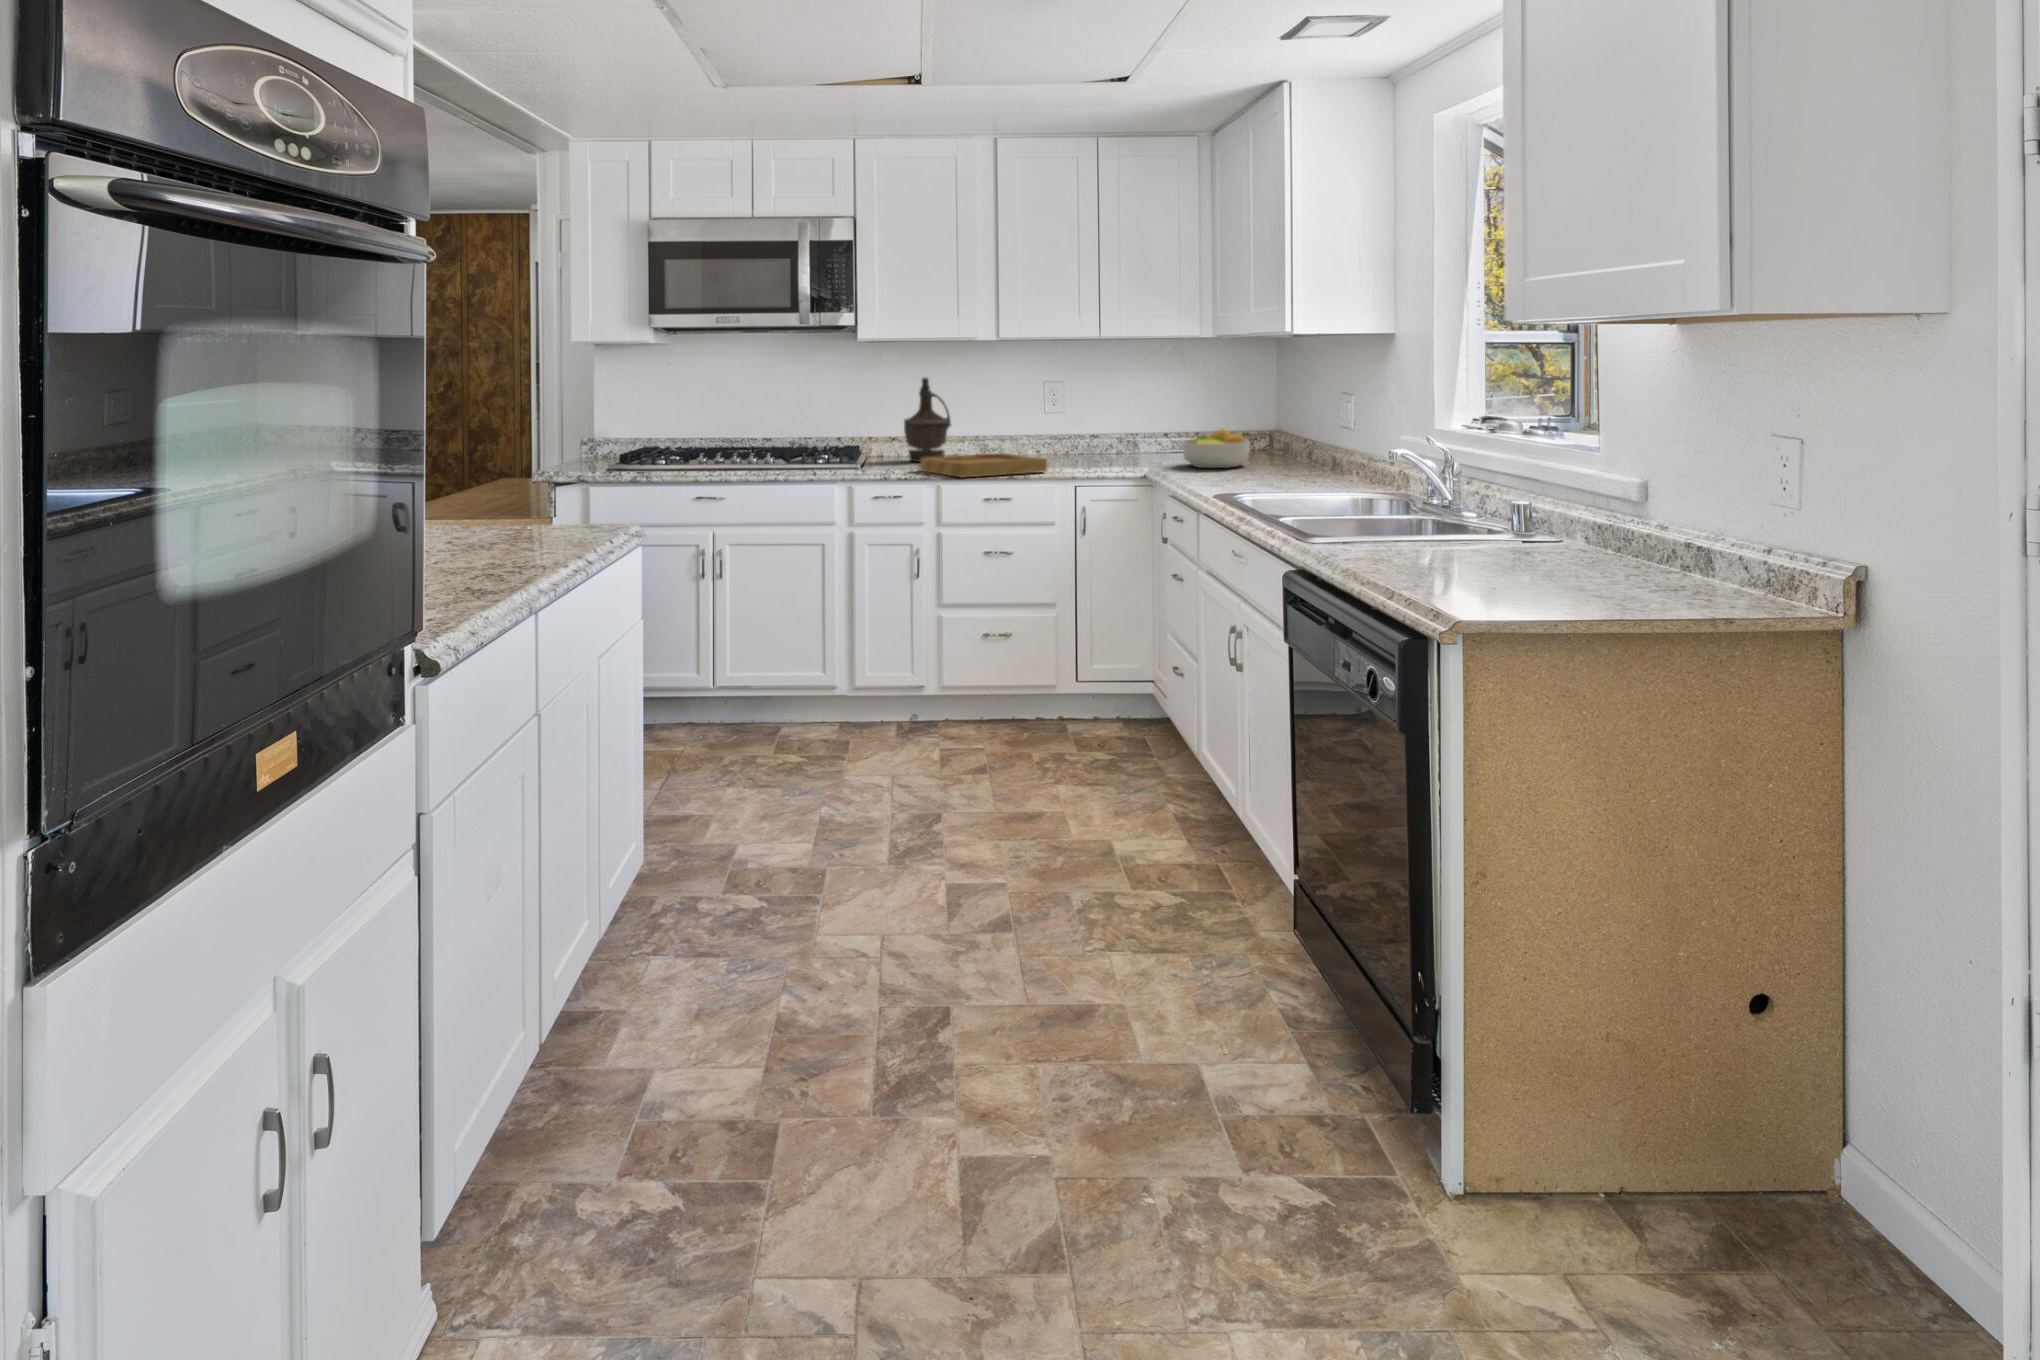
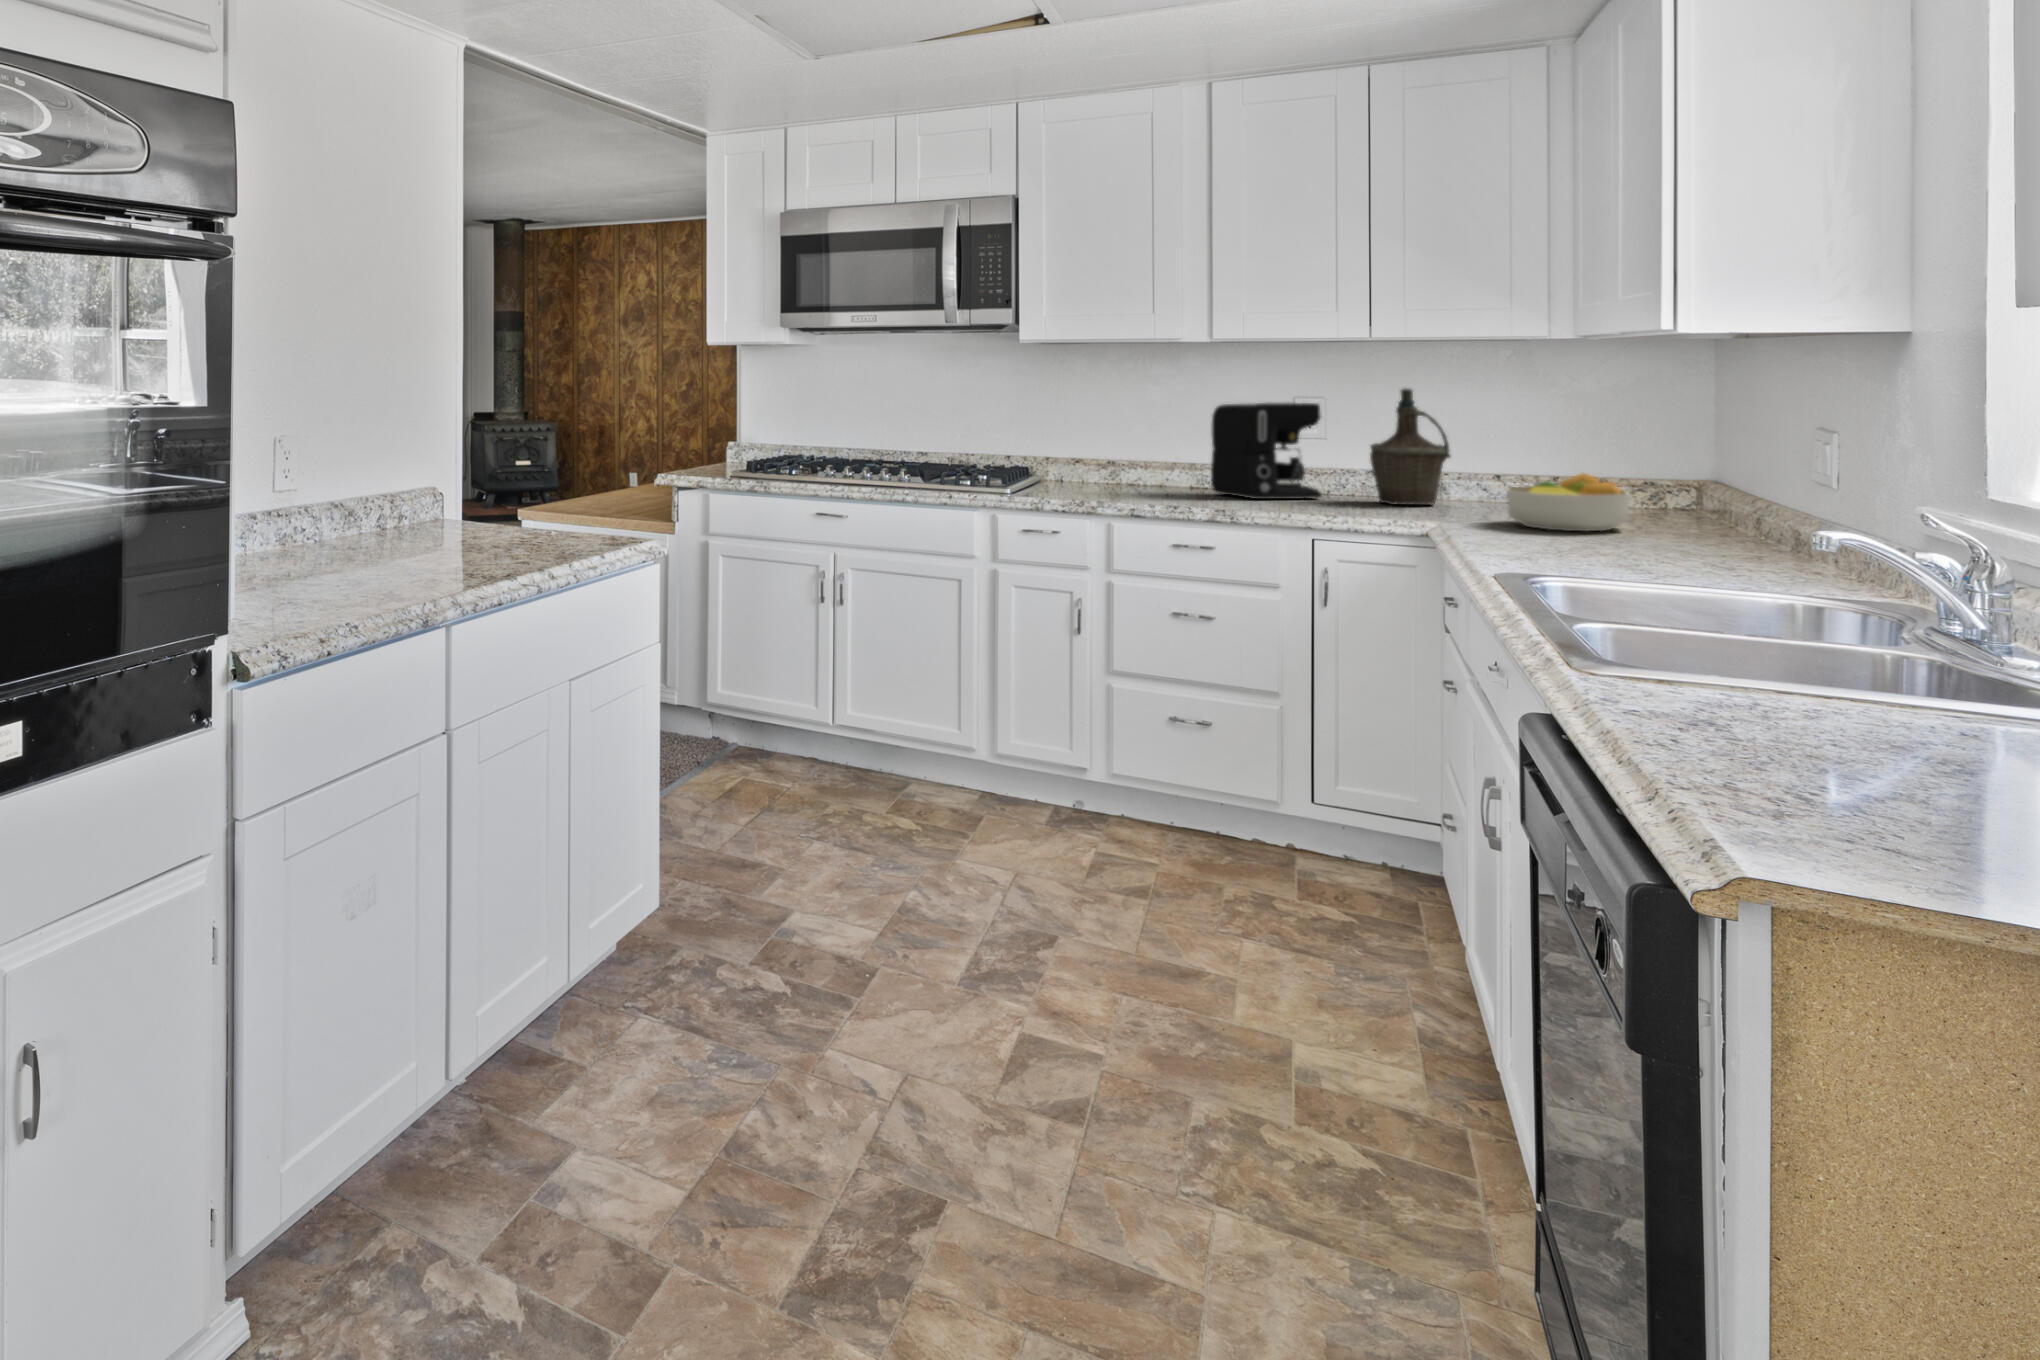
bottle: present [904,378,951,462] -> present [1370,388,1450,505]
coffee maker: none [990,387,1063,461] -> present [1211,402,1322,499]
tray: present [920,454,1047,477] -> none [1094,486,1270,516]

